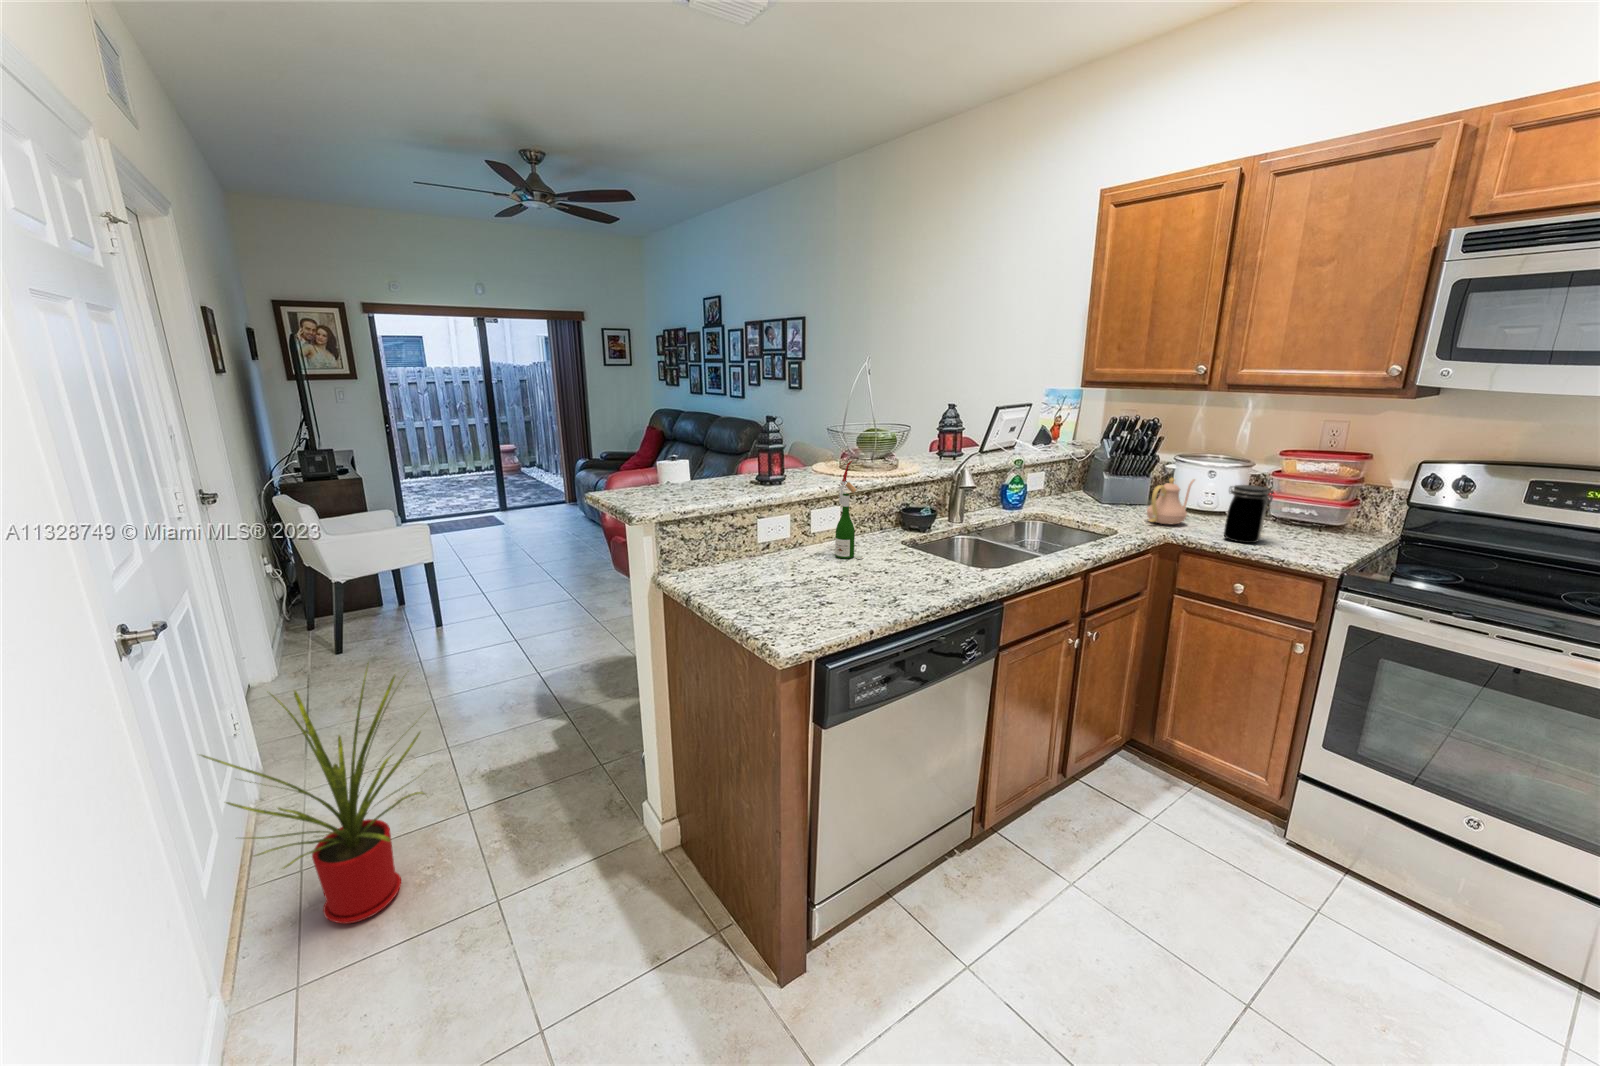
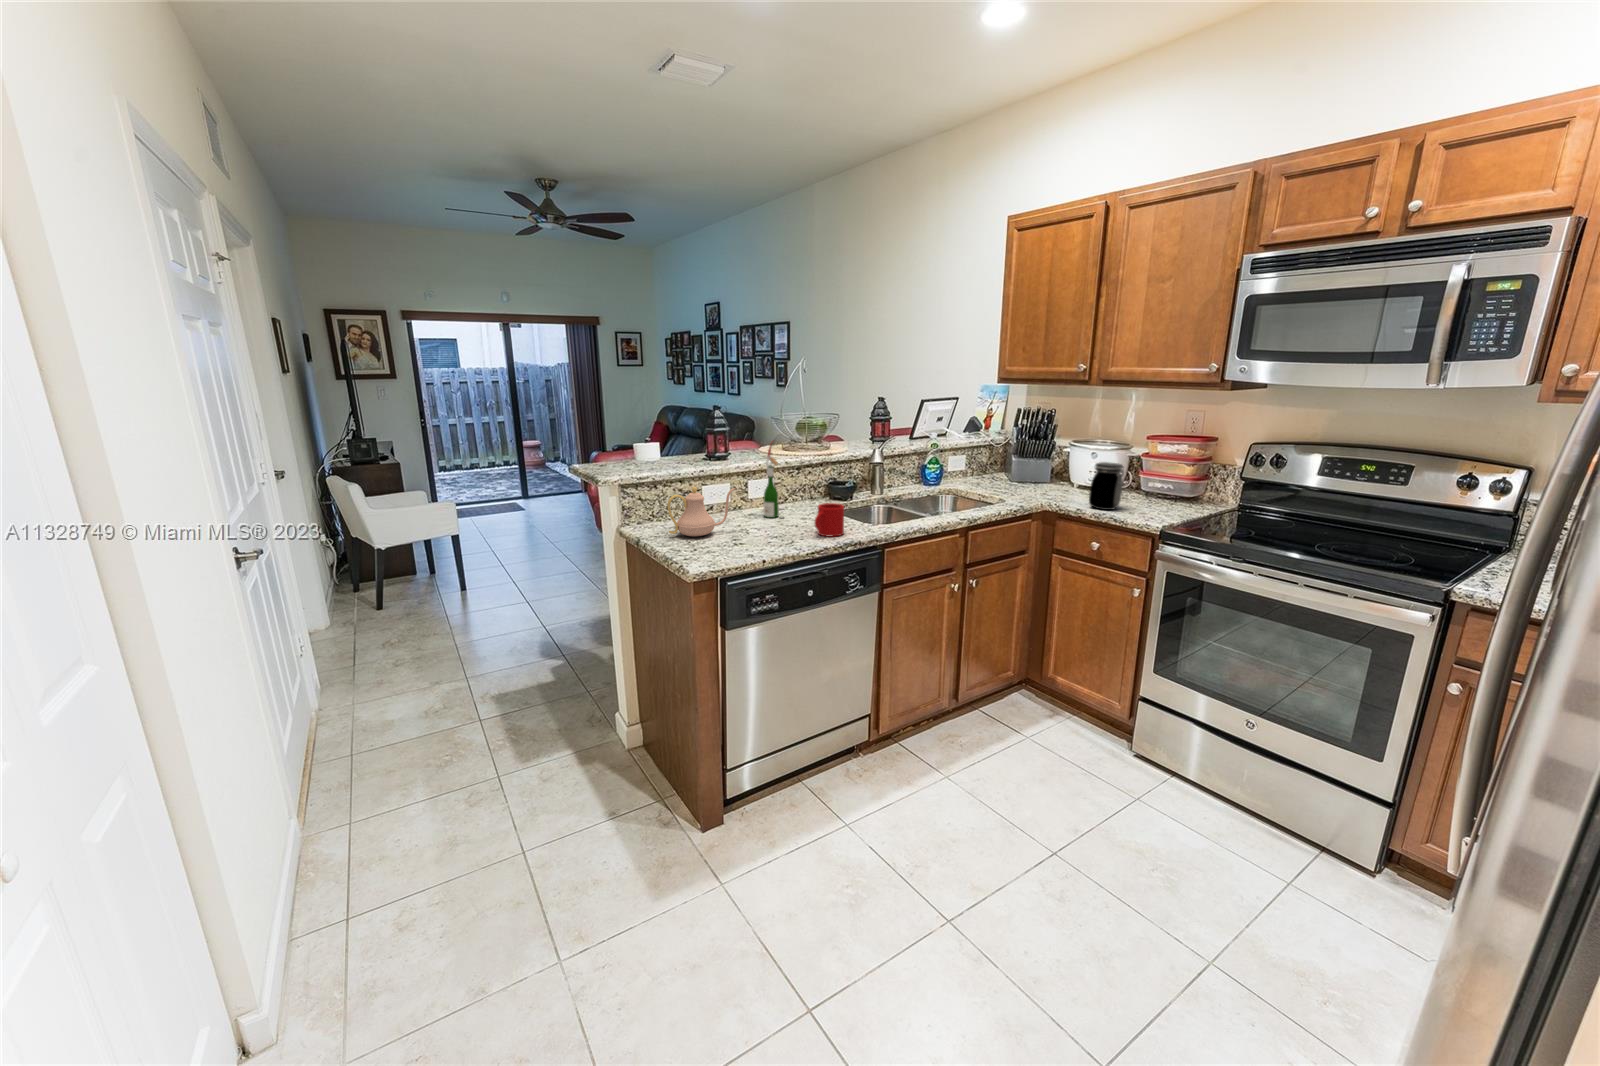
teapot: present [1147,478,1195,524] -> present [668,487,736,536]
mug: none [918,543,955,588] -> present [815,503,844,536]
house plant: present [201,666,425,924] -> none [284,591,452,786]

